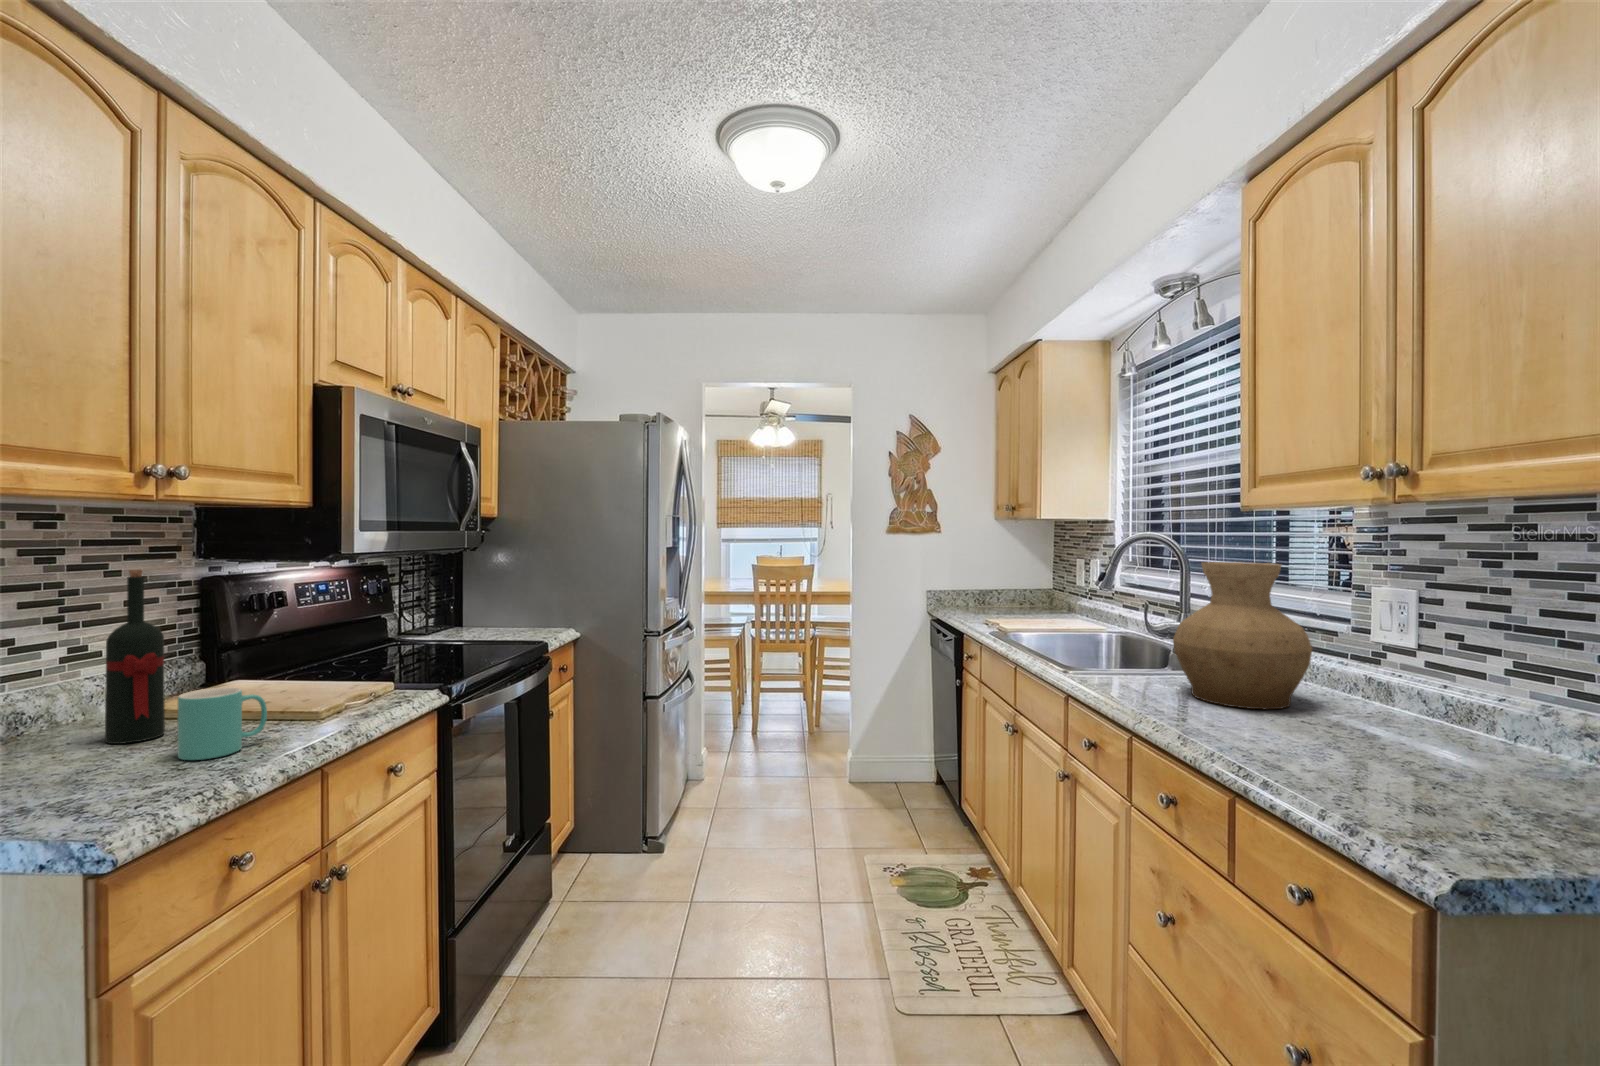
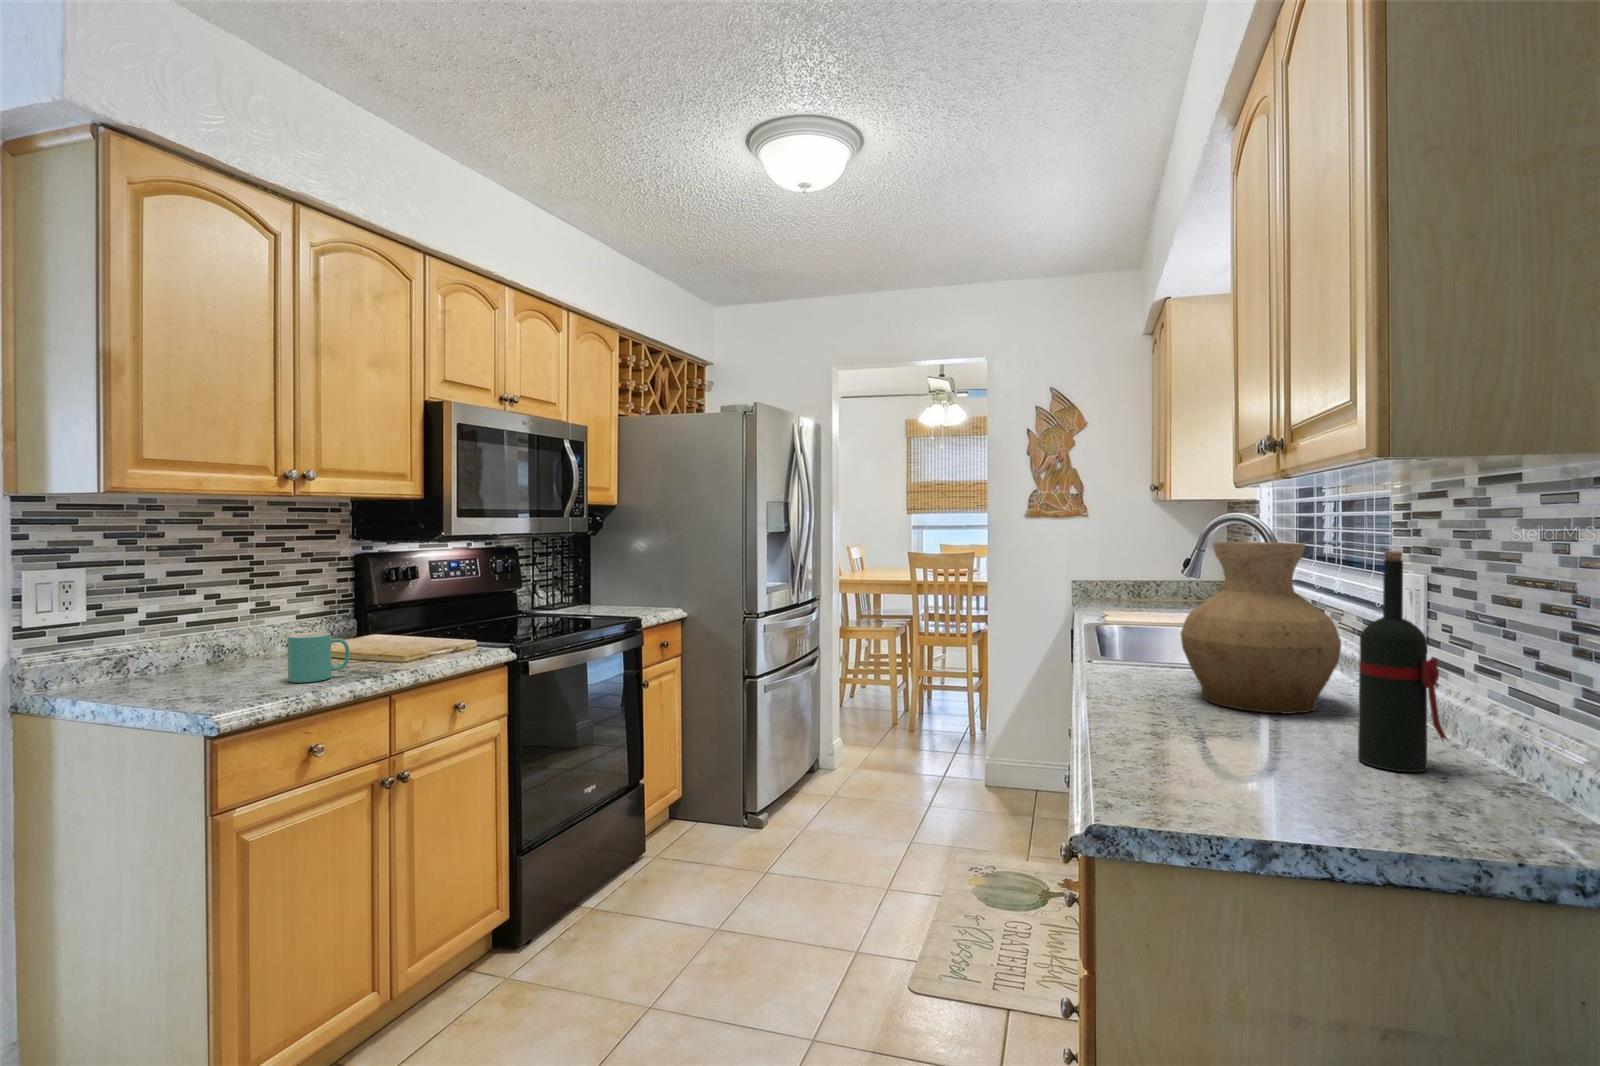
wine bottle: present [105,570,165,744] -> present [1358,551,1447,772]

